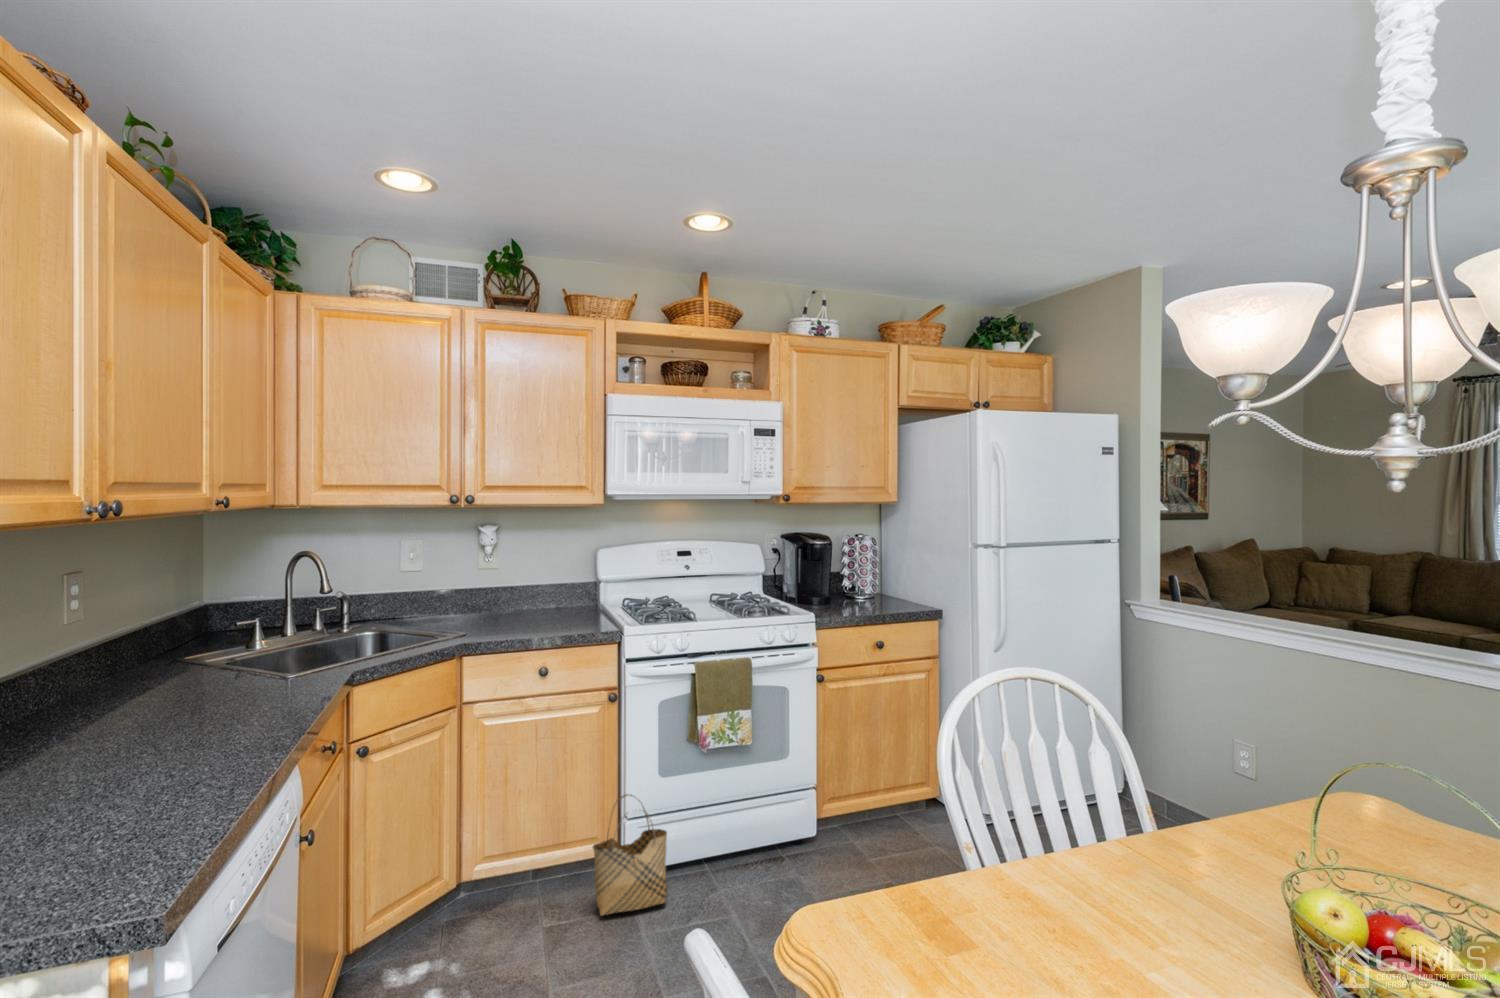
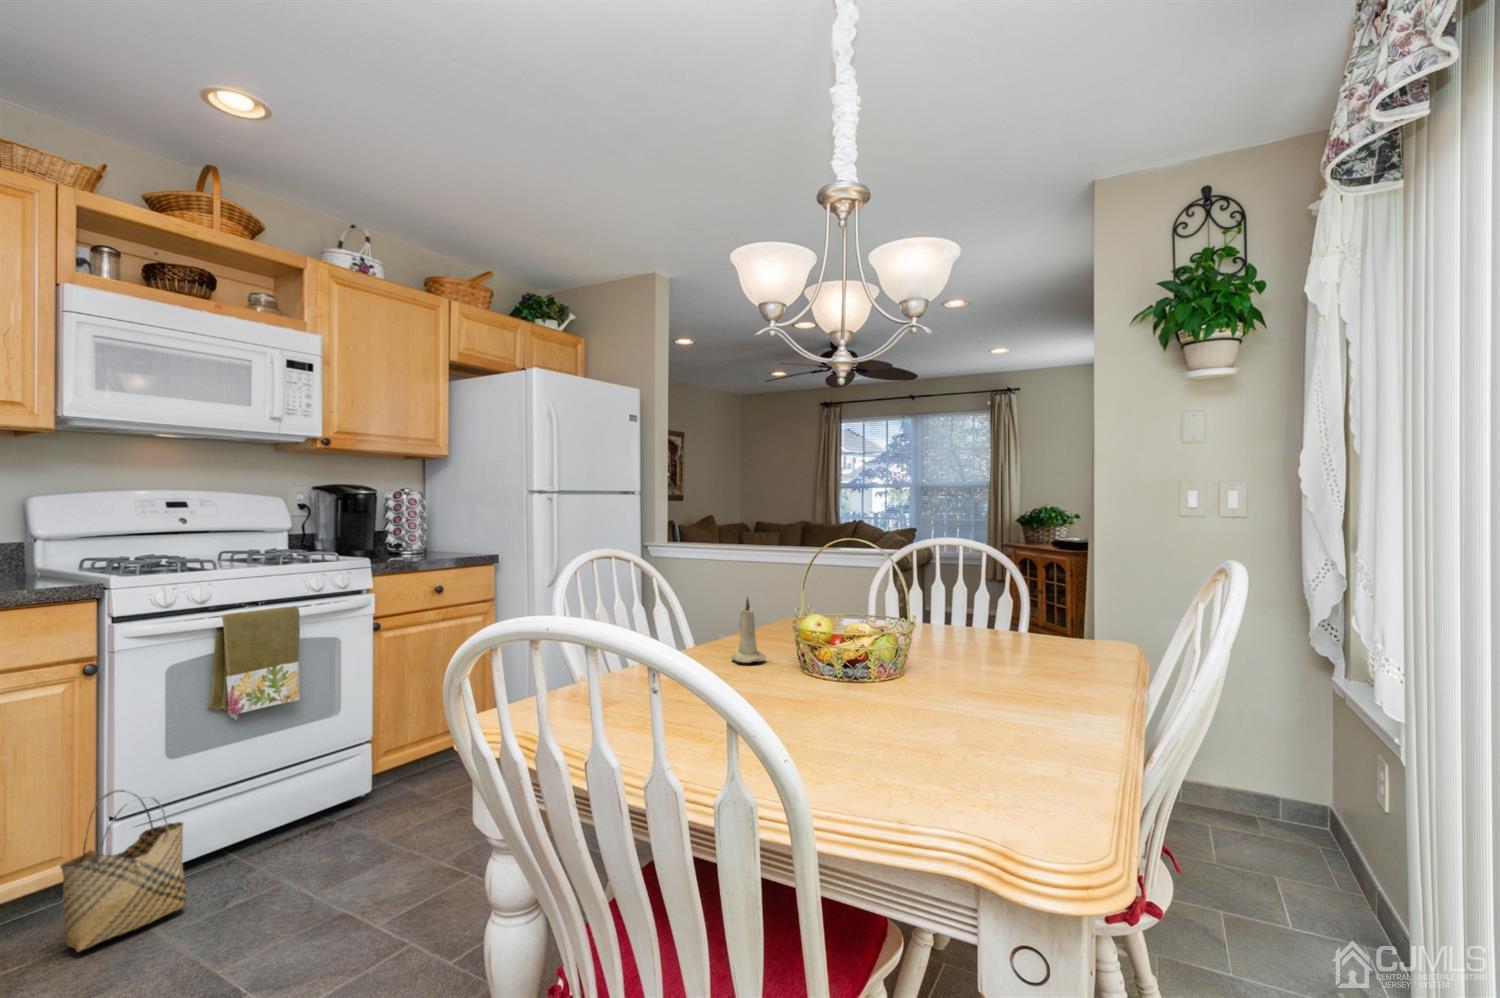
candle: none [1162,809,1222,917] -> present [731,598,766,663]

